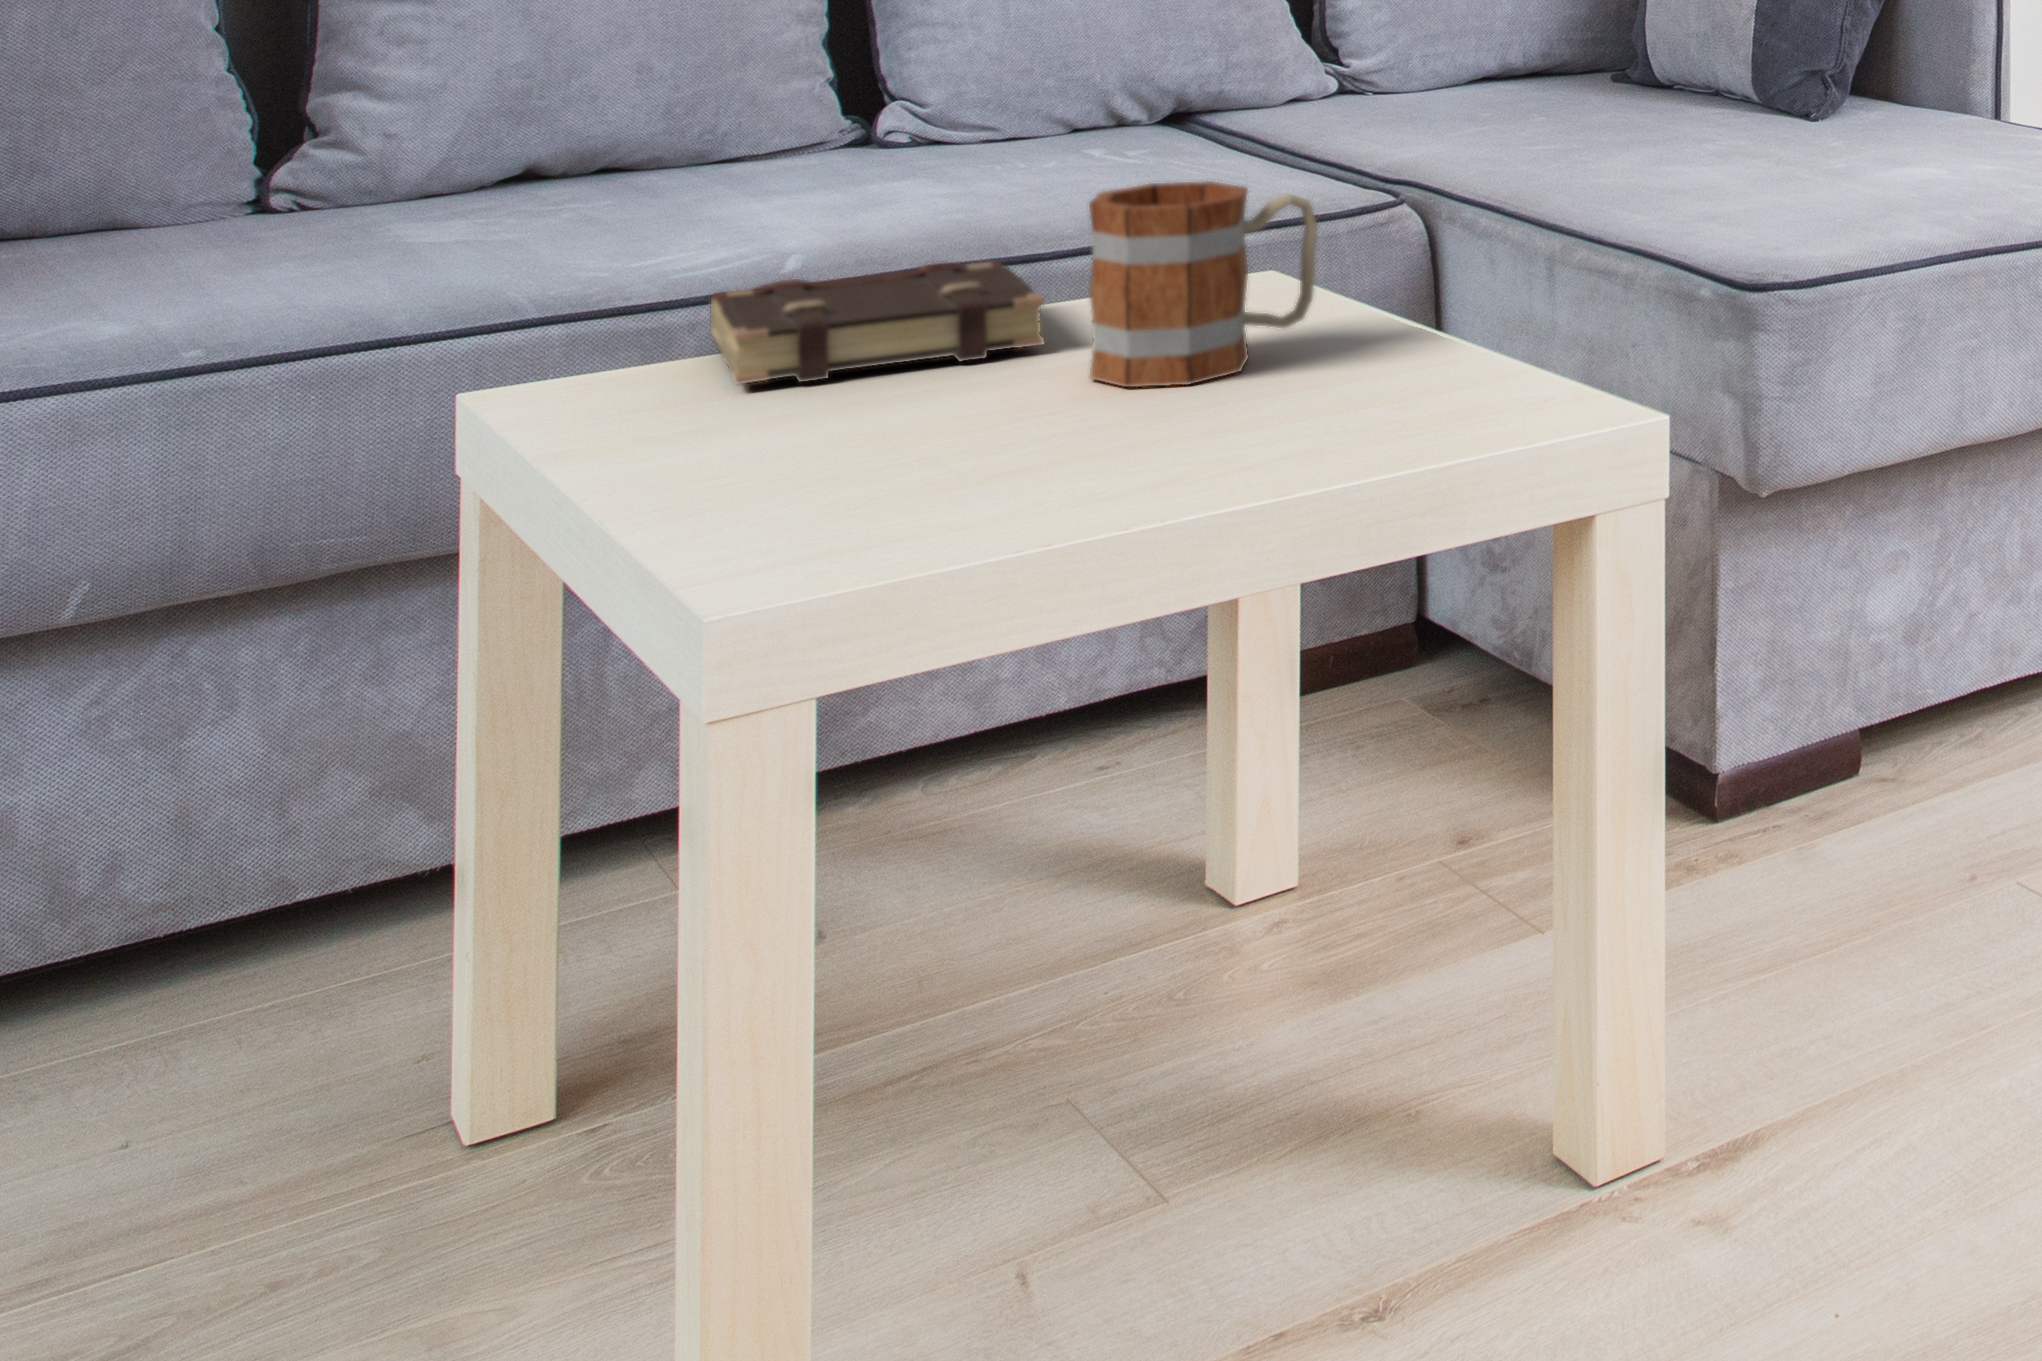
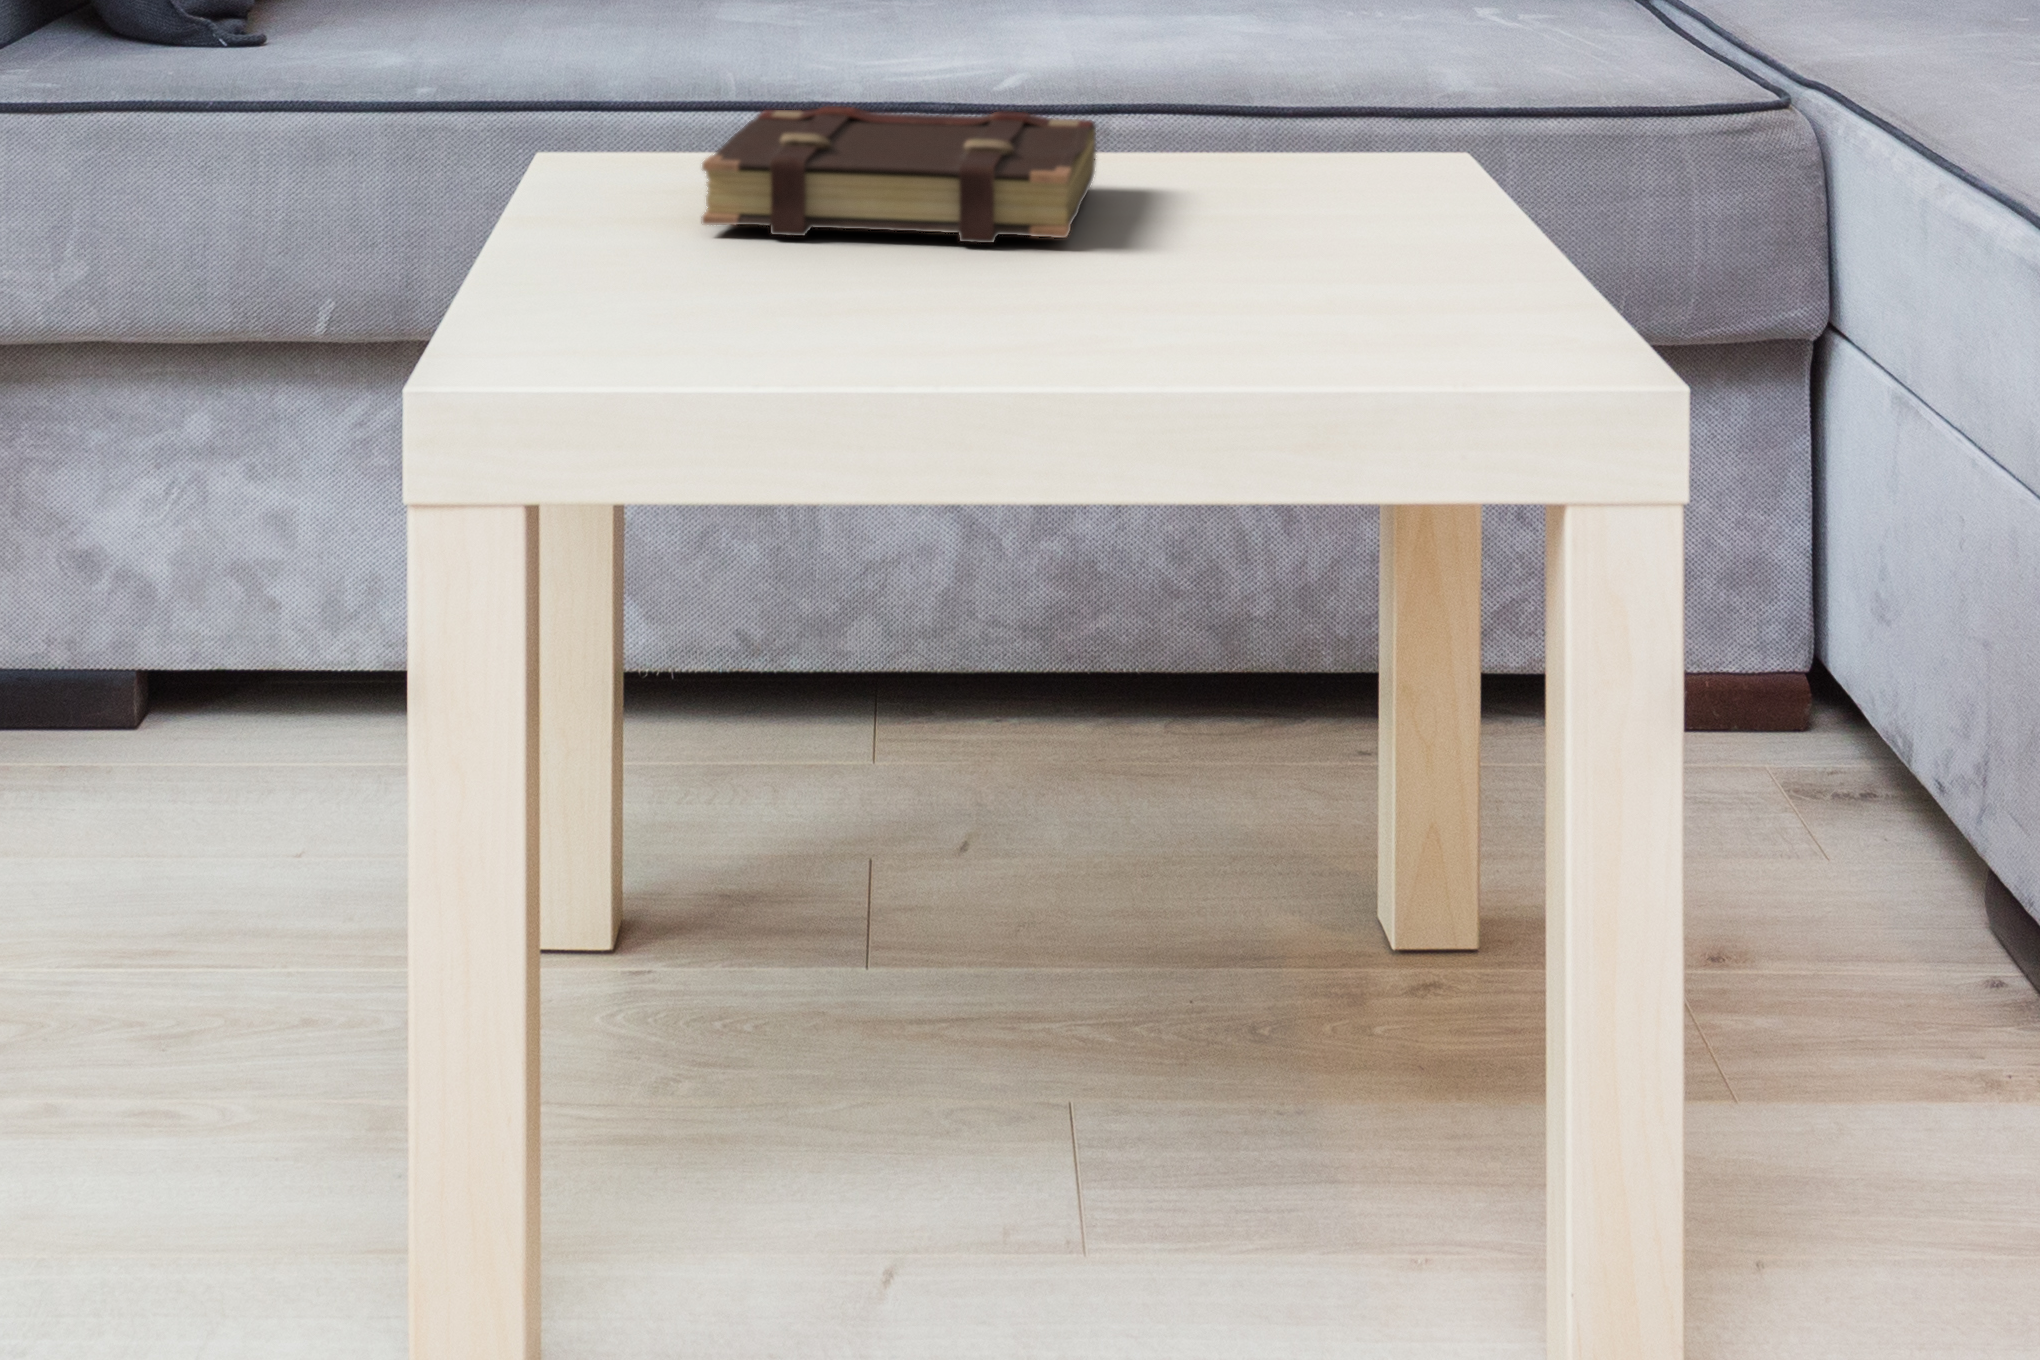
mug: present [1089,181,1318,387] -> none [1059,37,1381,327]

